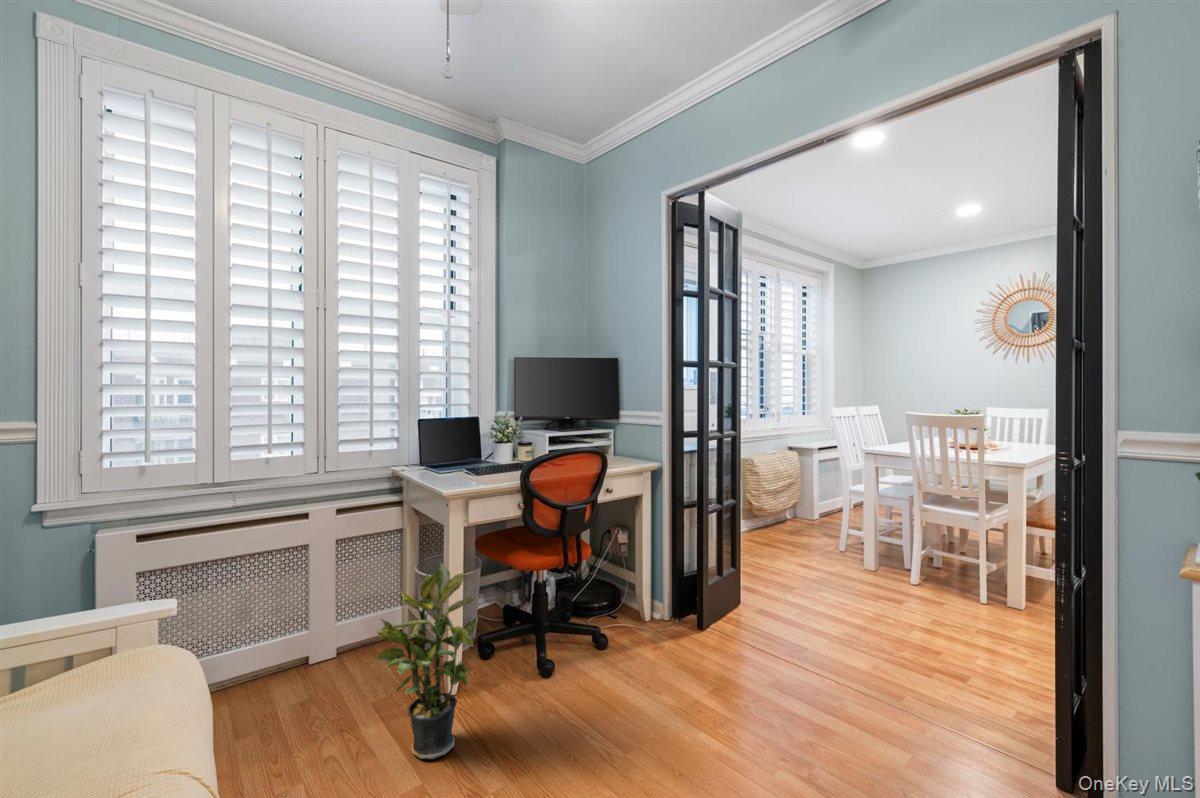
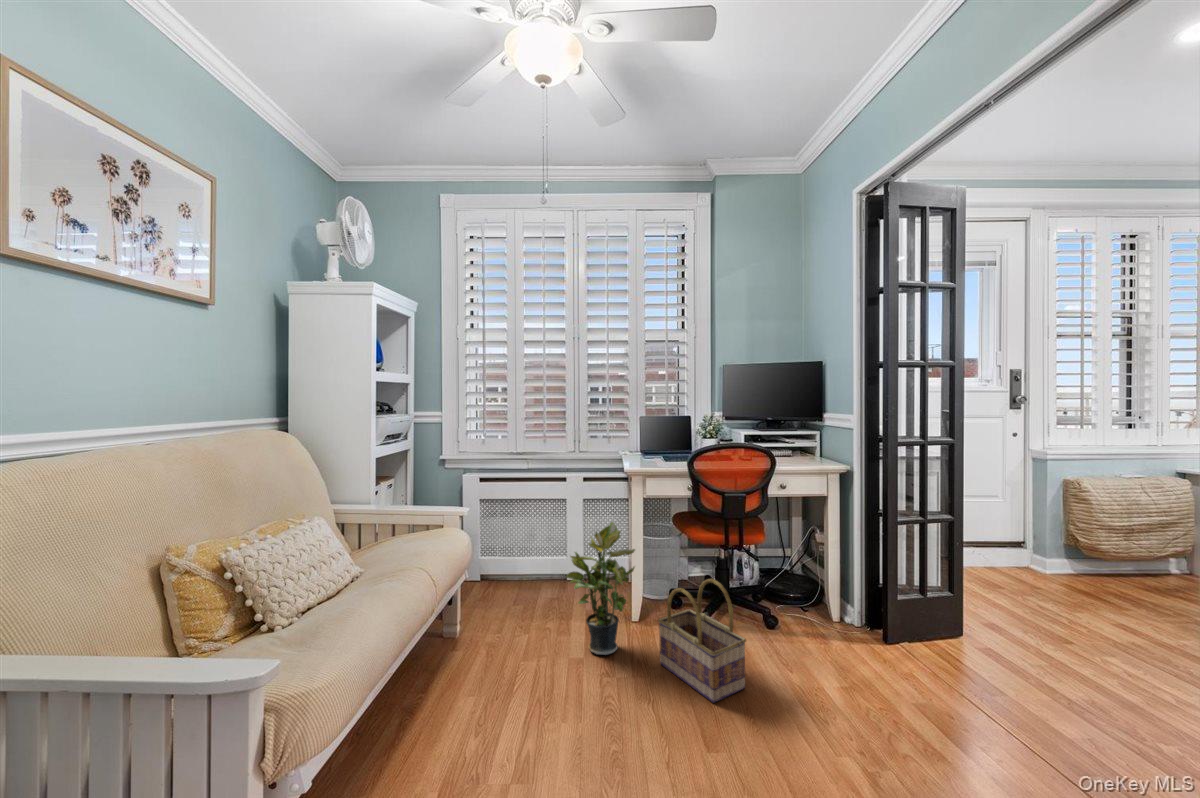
basket: none [518,608,631,759] -> present [658,579,746,703]

